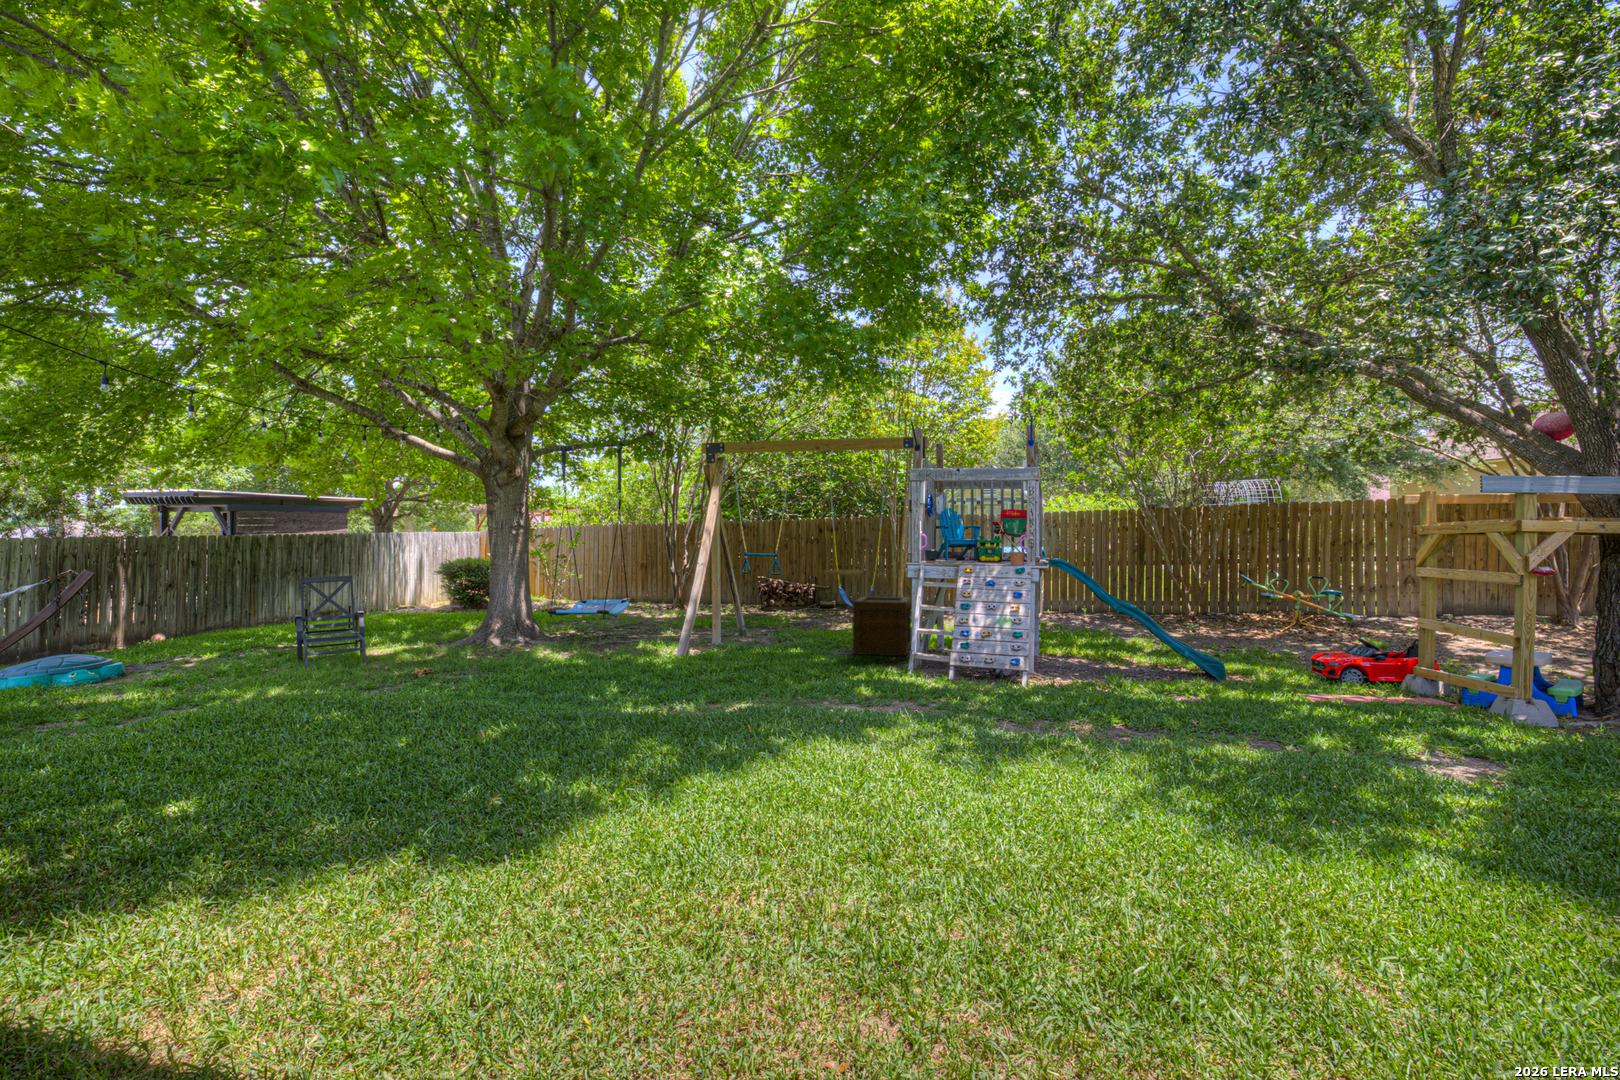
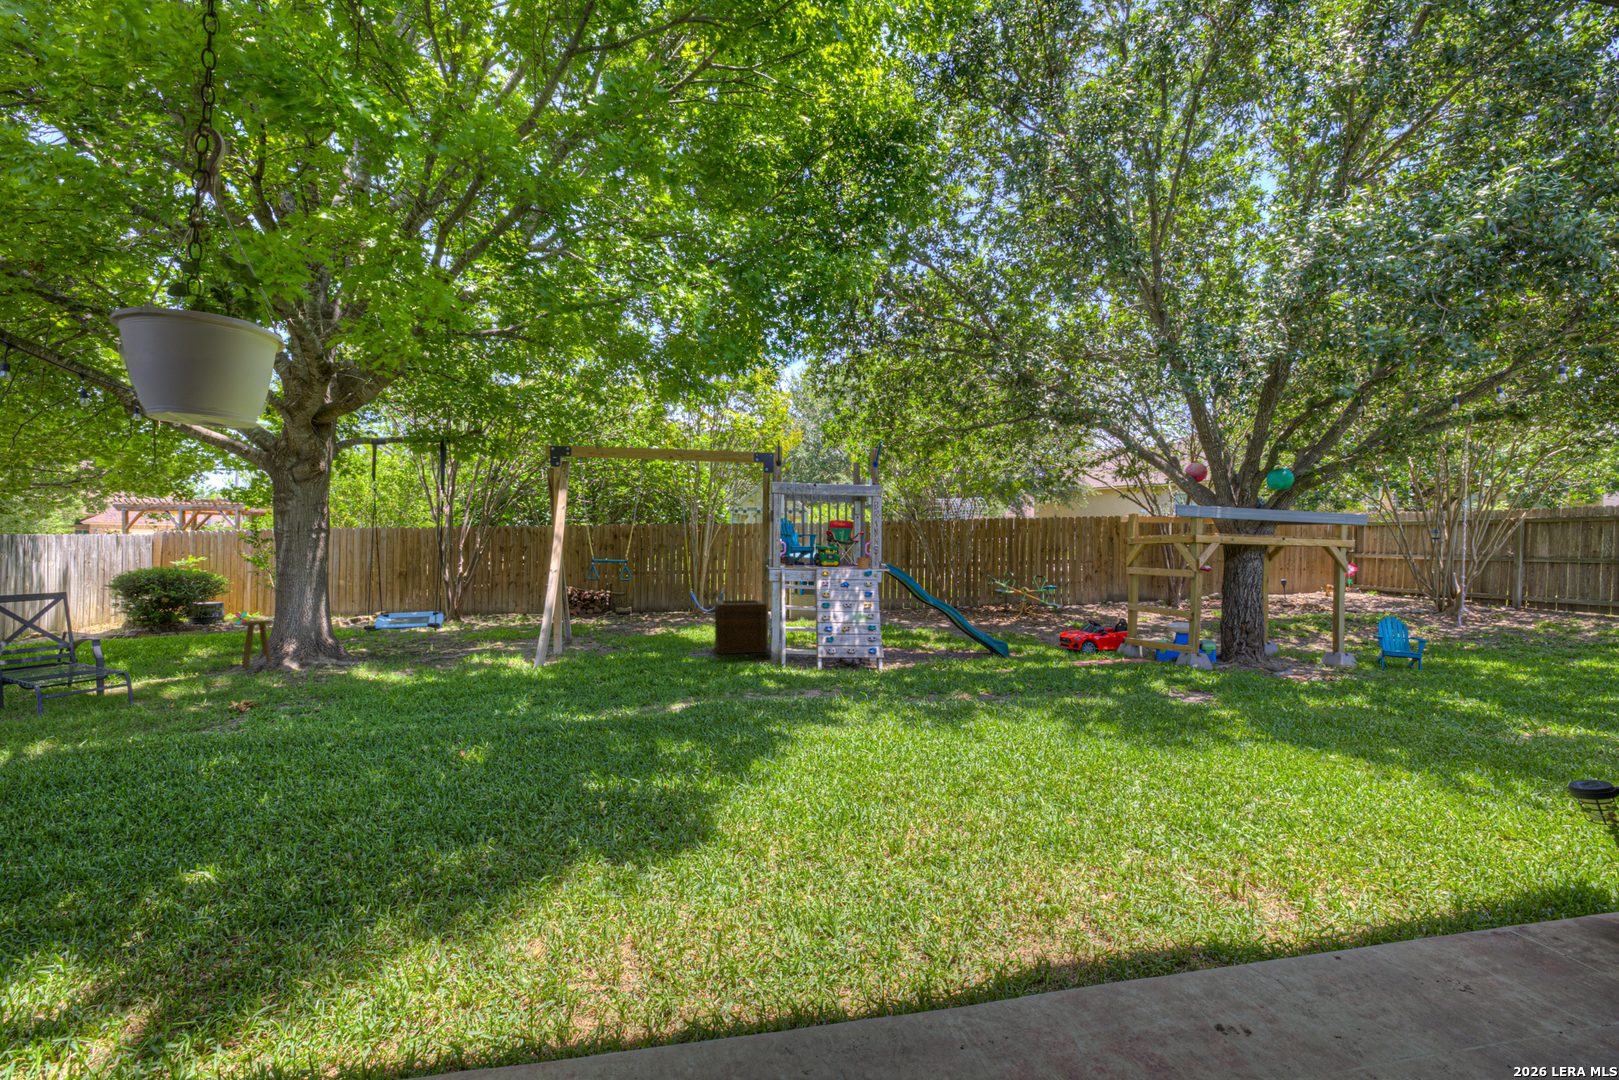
side table: present [824,570,863,609] -> present [987,575,1026,612]
stool: none [456,602,480,644] -> present [241,620,272,670]

